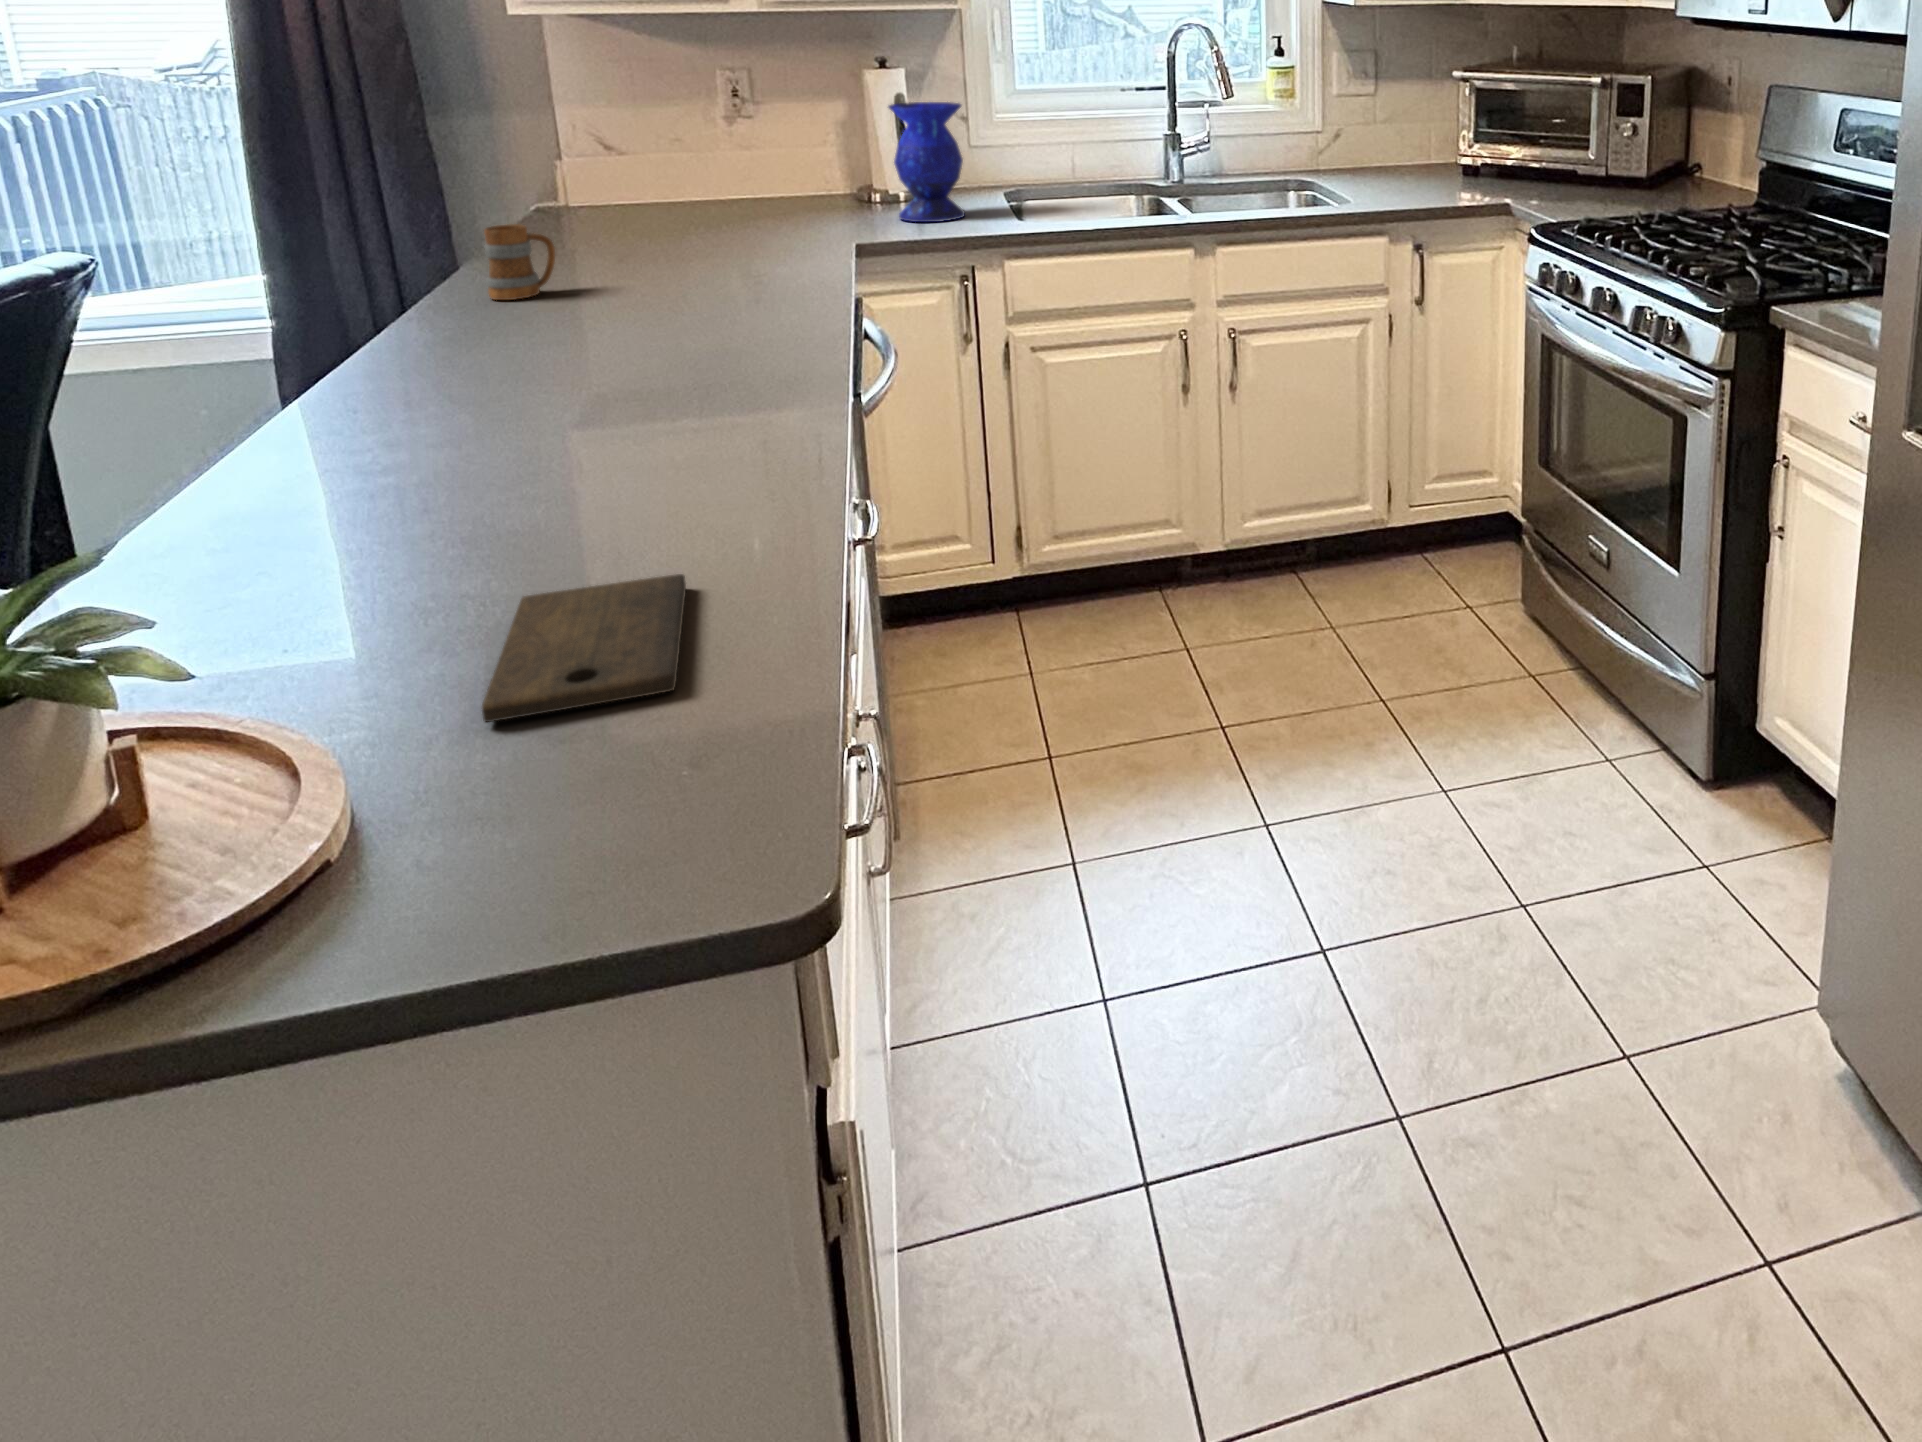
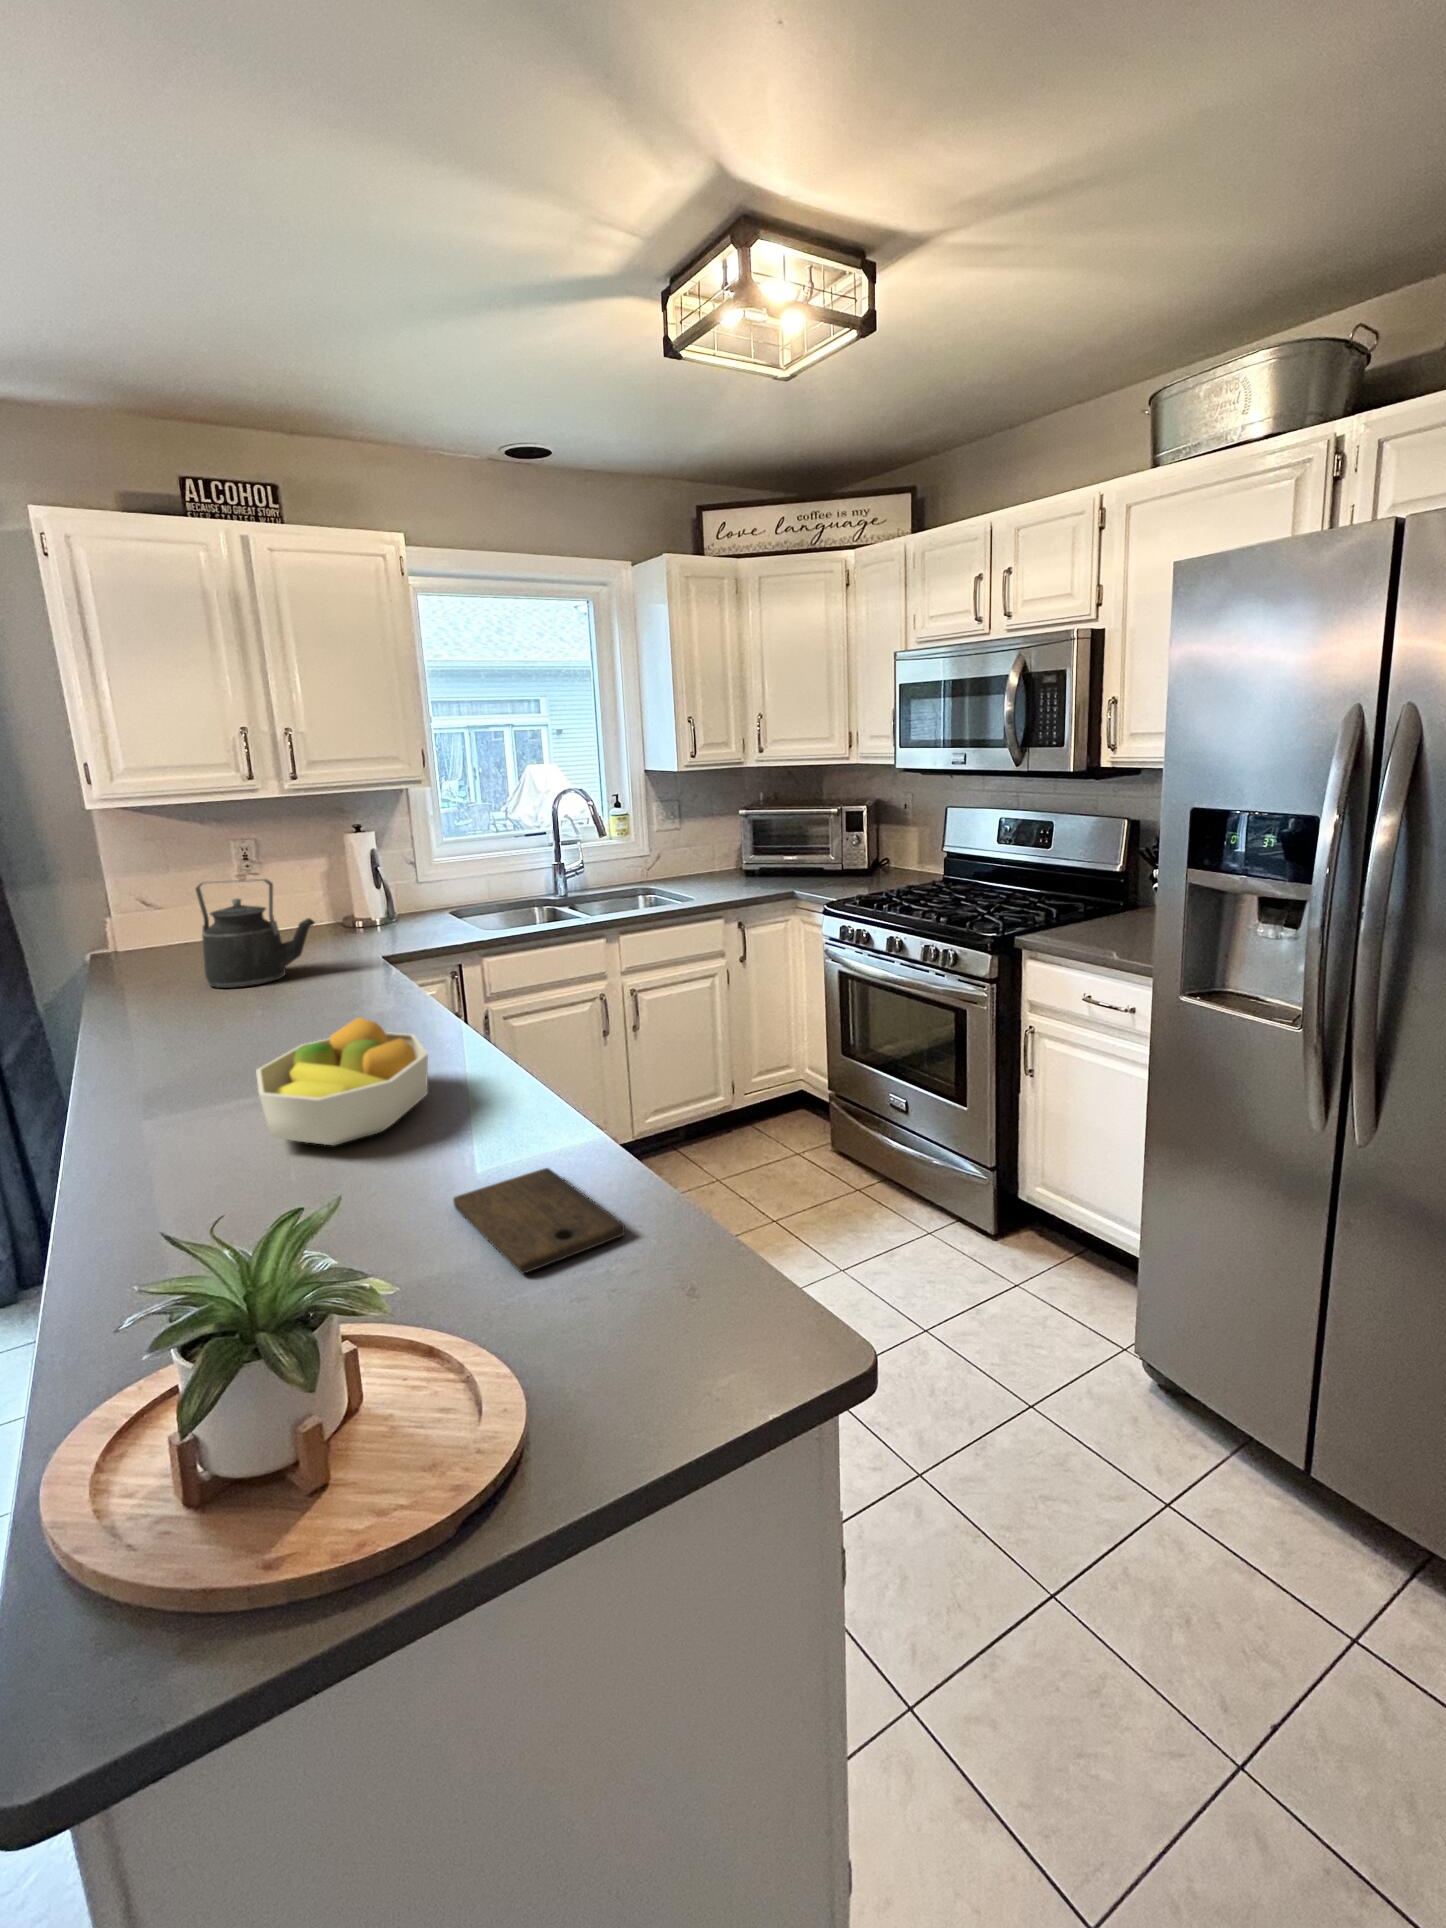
vase: present [889,102,965,222] -> none [380,852,438,938]
kettle: none [604,123,751,270] -> present [195,879,315,988]
mug: present [484,224,555,300] -> none [131,961,183,1019]
fruit bowl: none [394,326,683,500] -> present [256,1018,428,1145]

